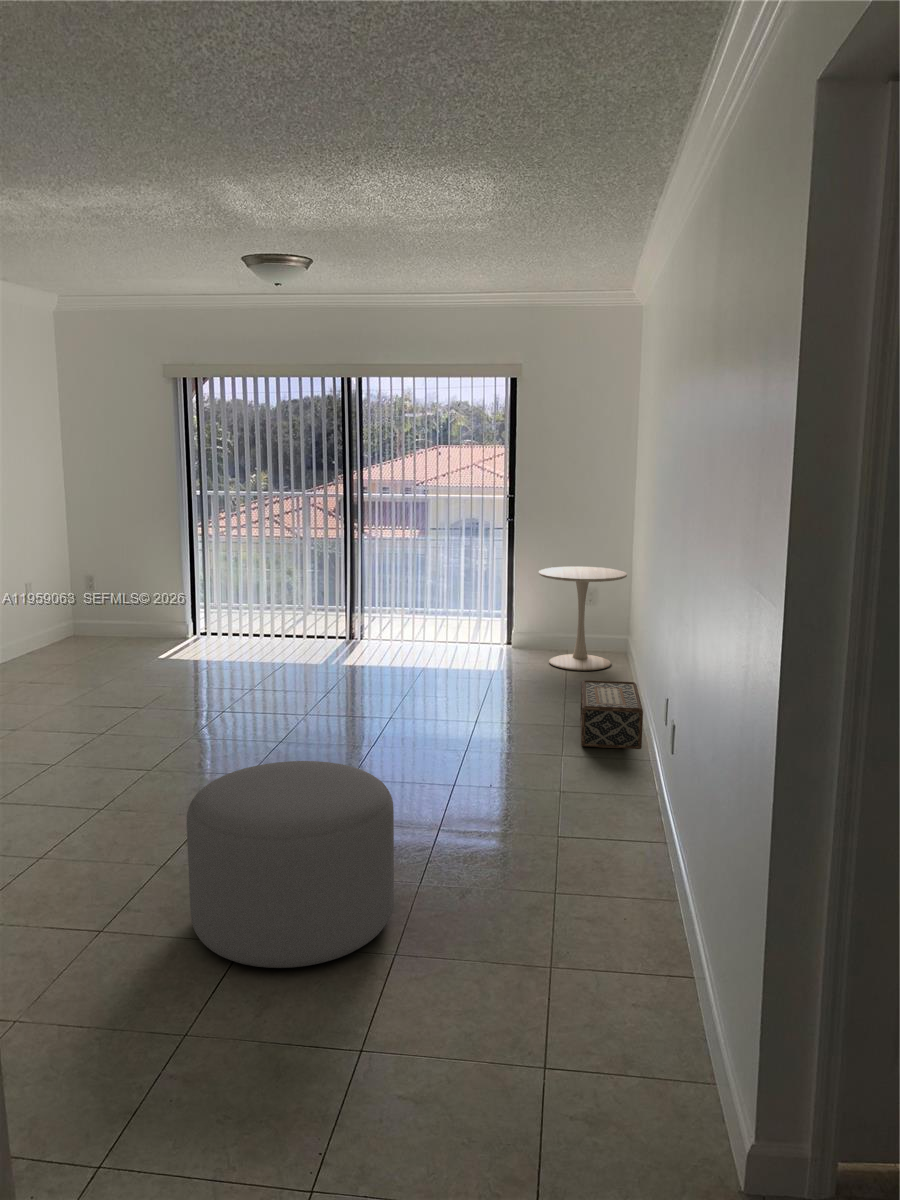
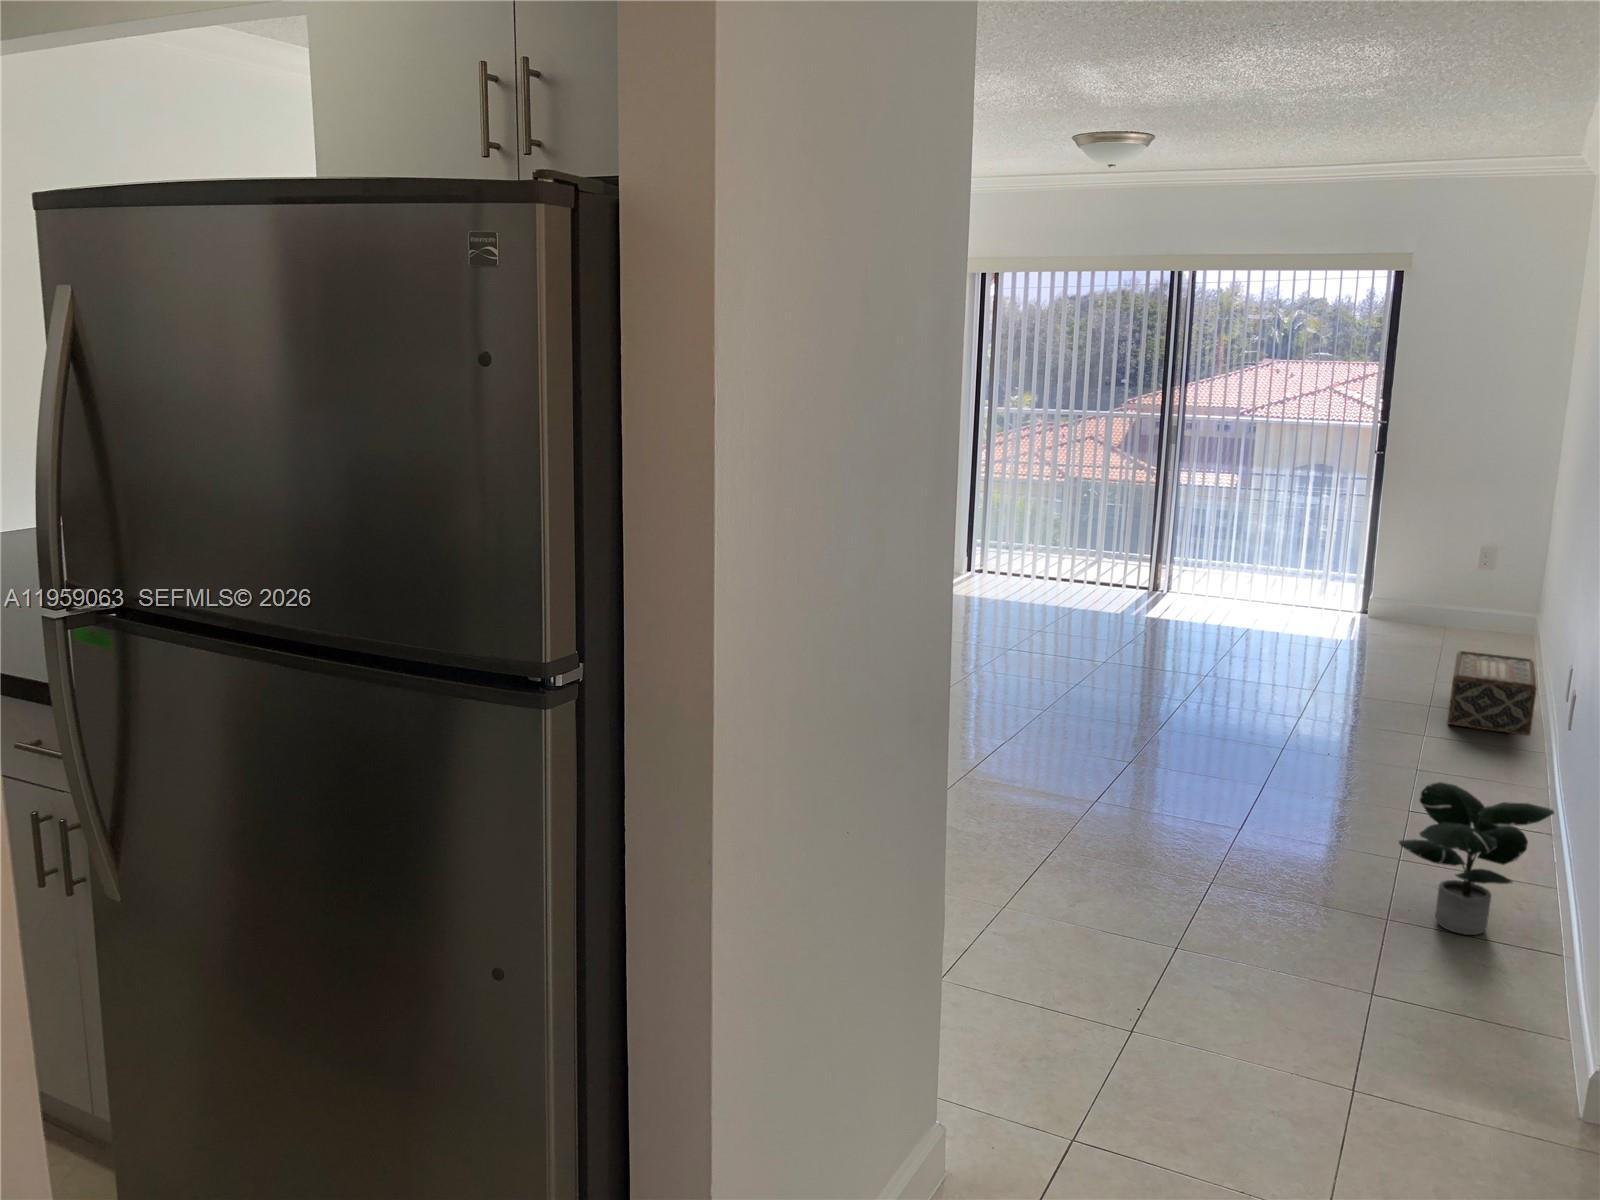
side table: present [539,566,627,671] -> none [1412,517,1541,651]
ottoman: present [187,761,394,968] -> none [1004,669,1217,855]
potted plant: none [564,852,694,1002] -> present [1399,782,1554,935]

